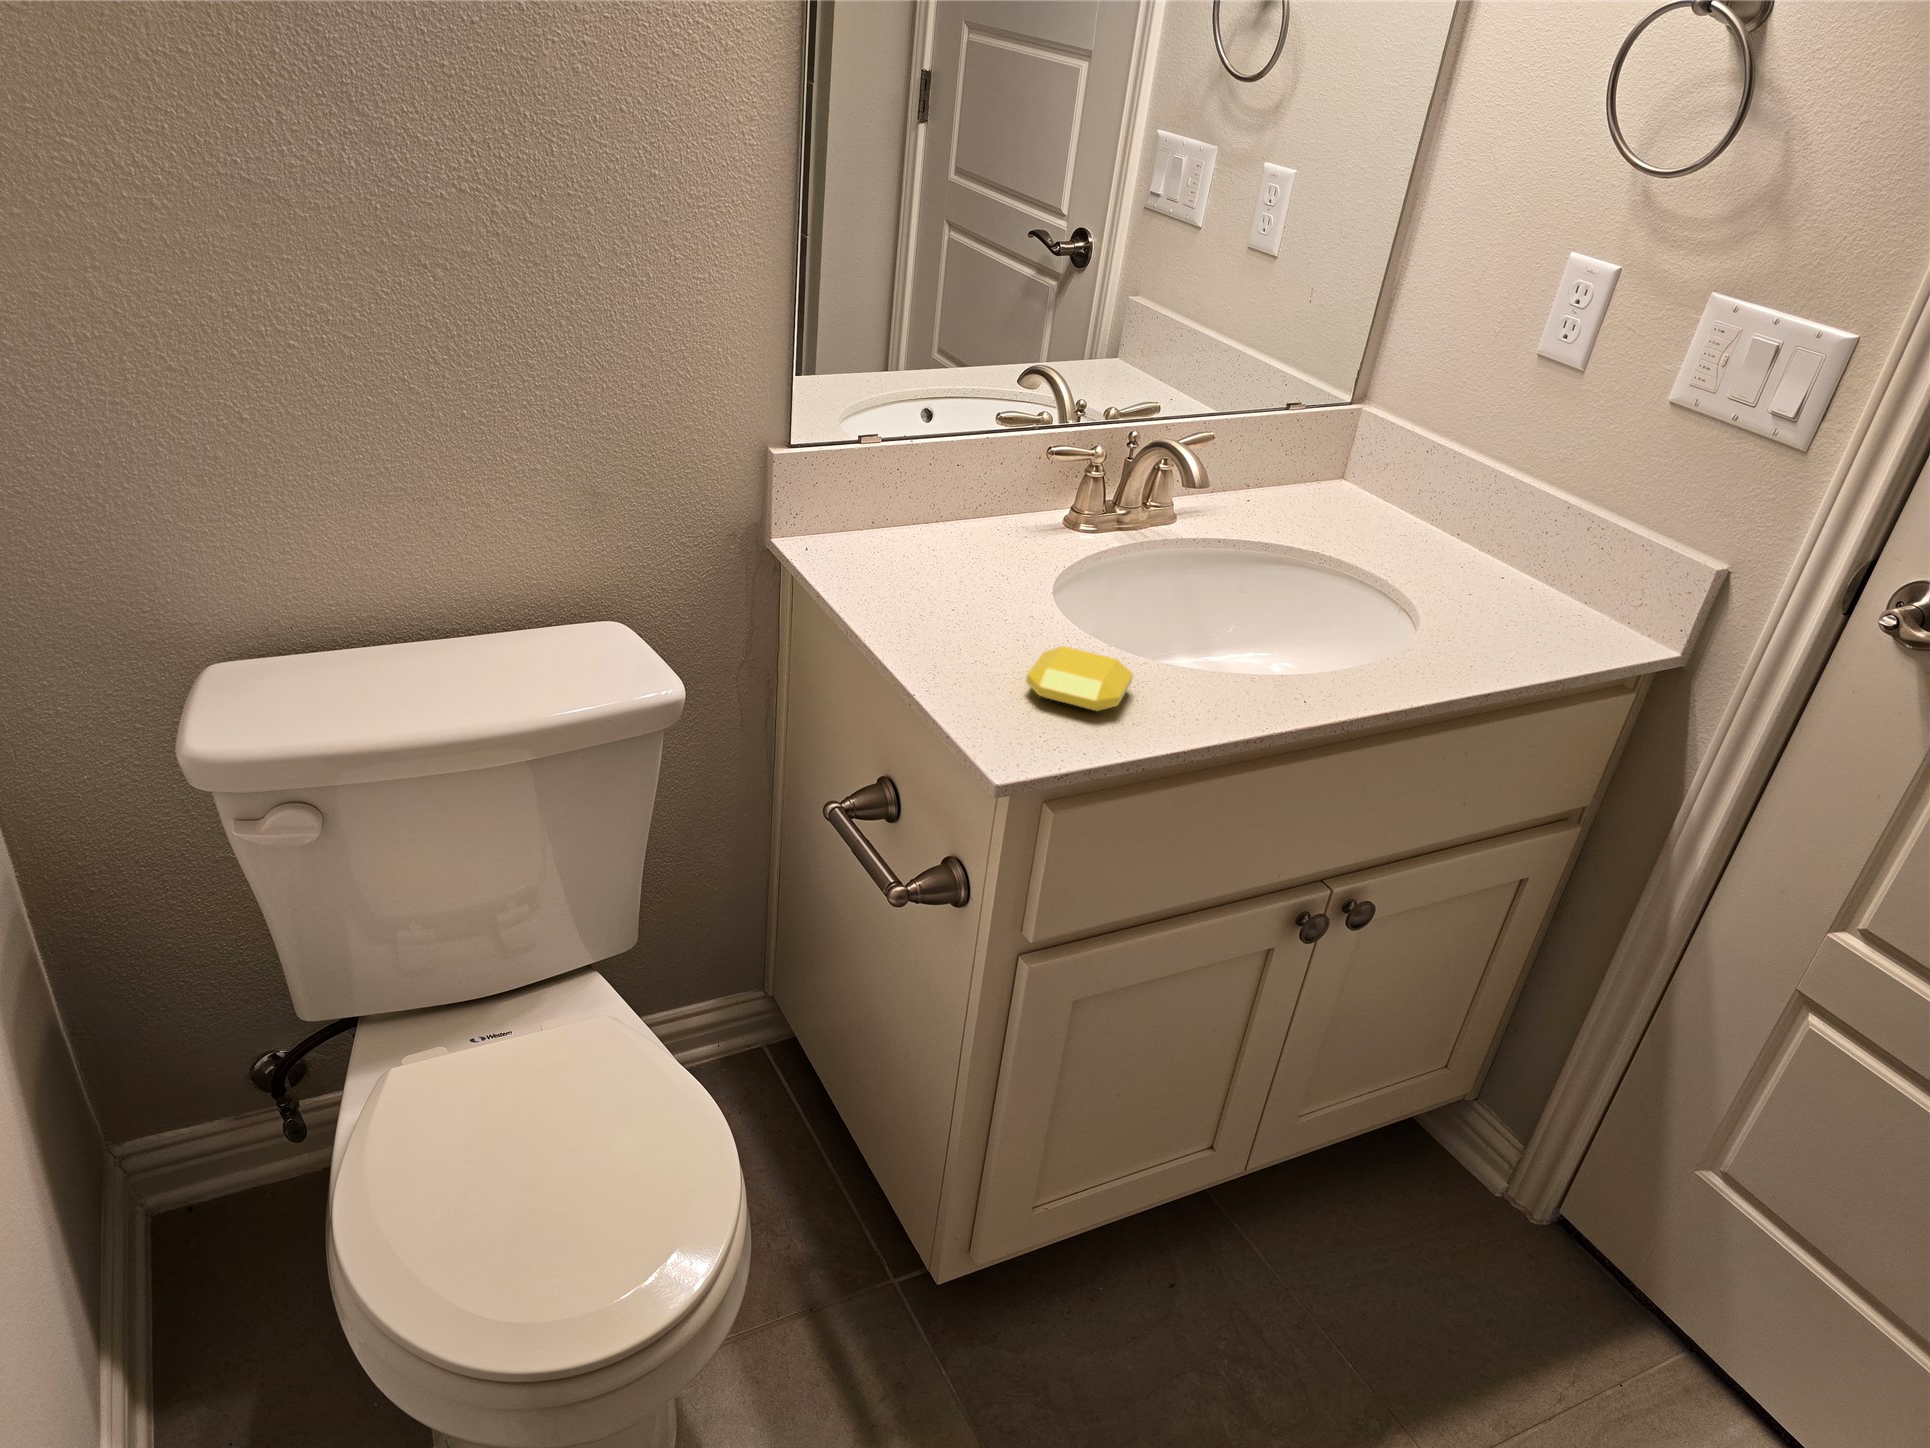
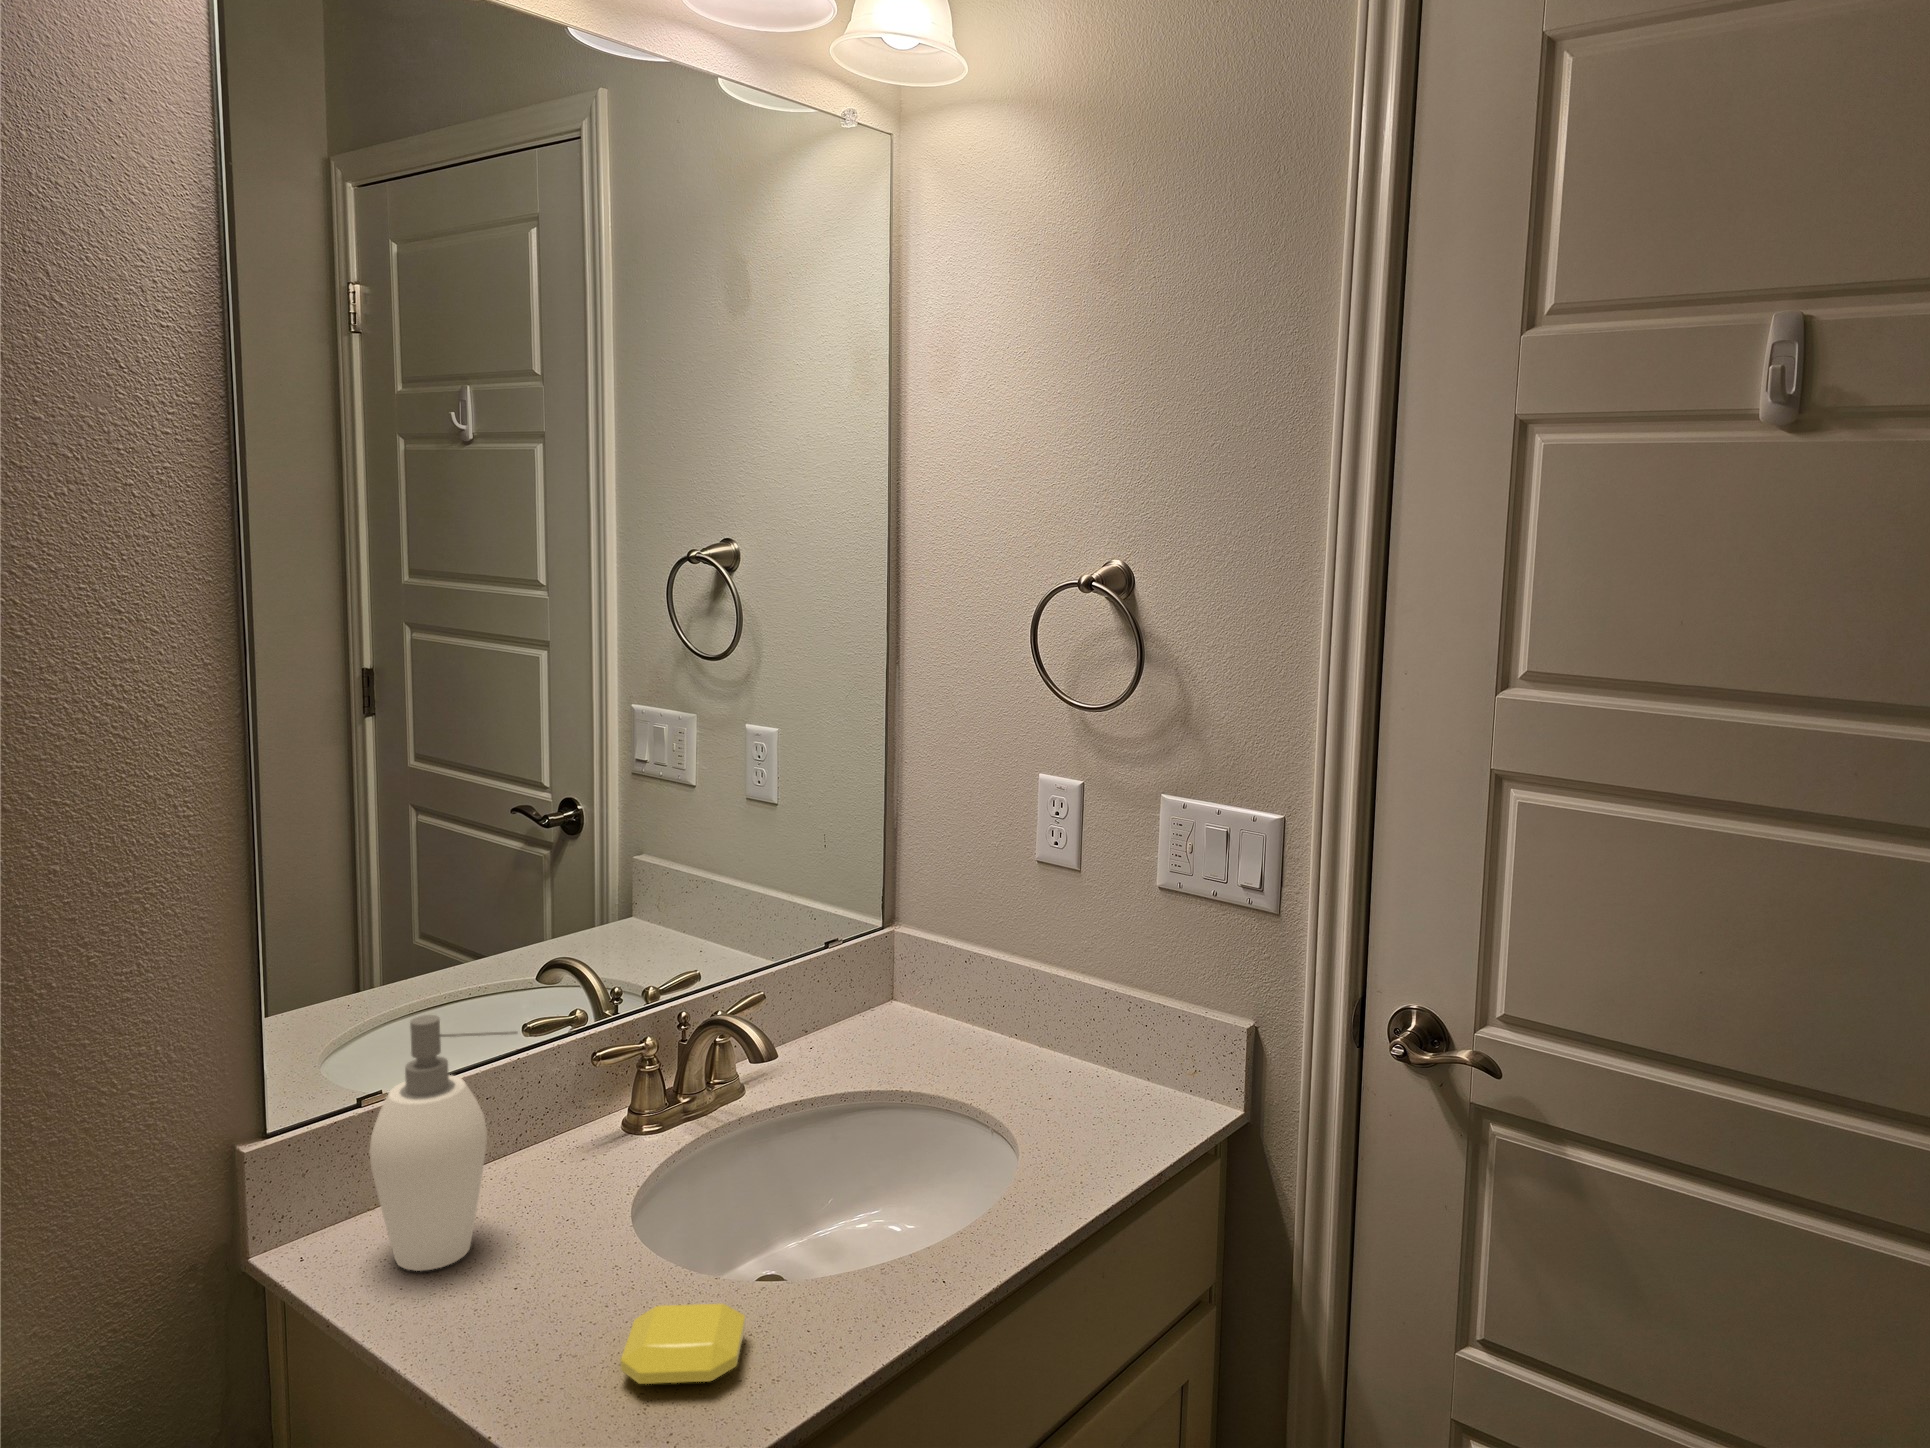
soap dispenser: none [862,367,990,581] -> present [369,1015,518,1271]

